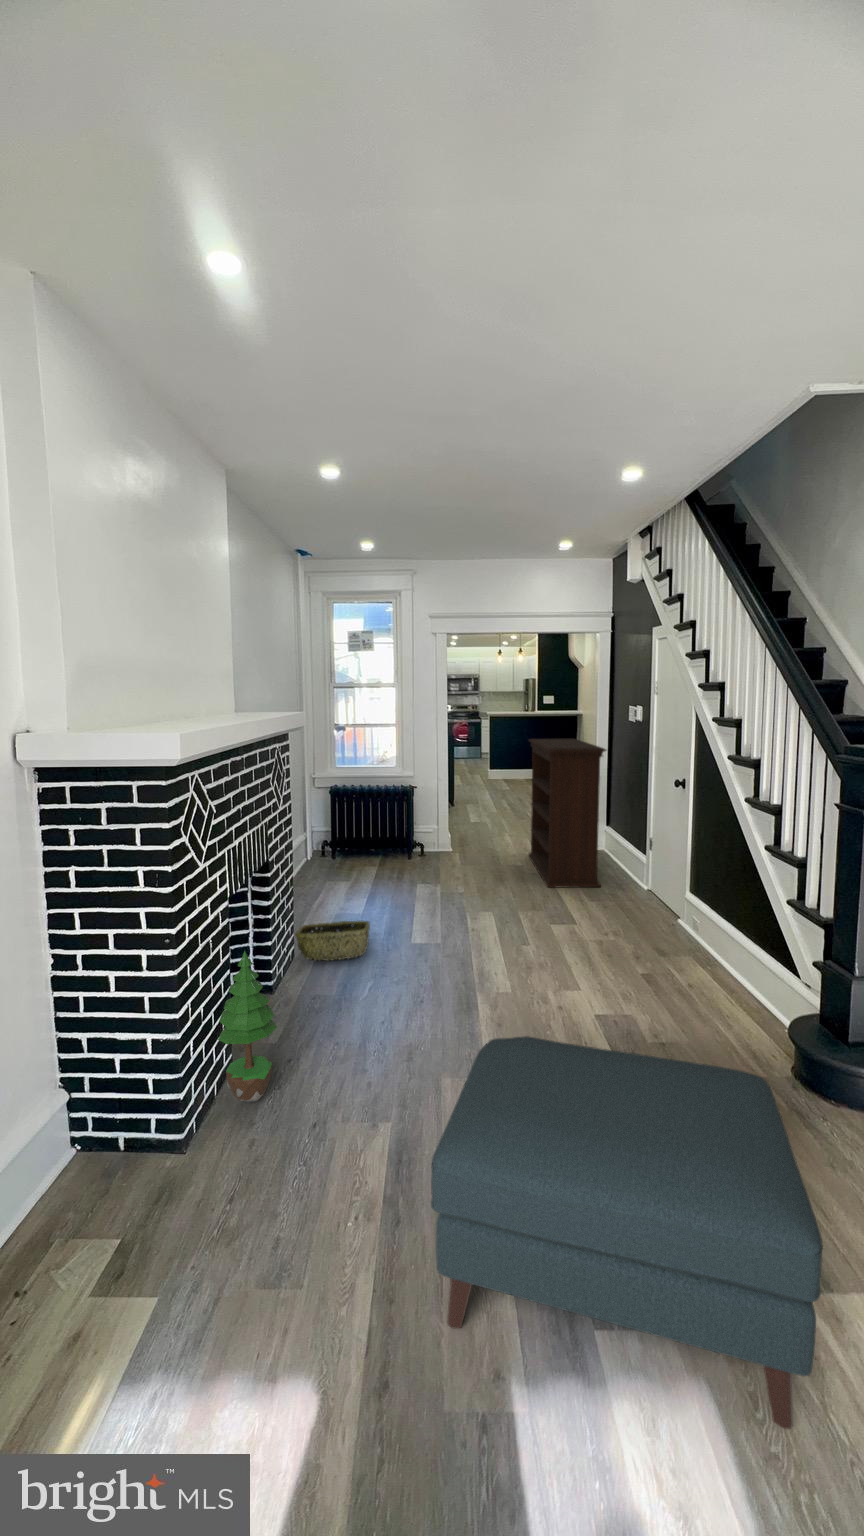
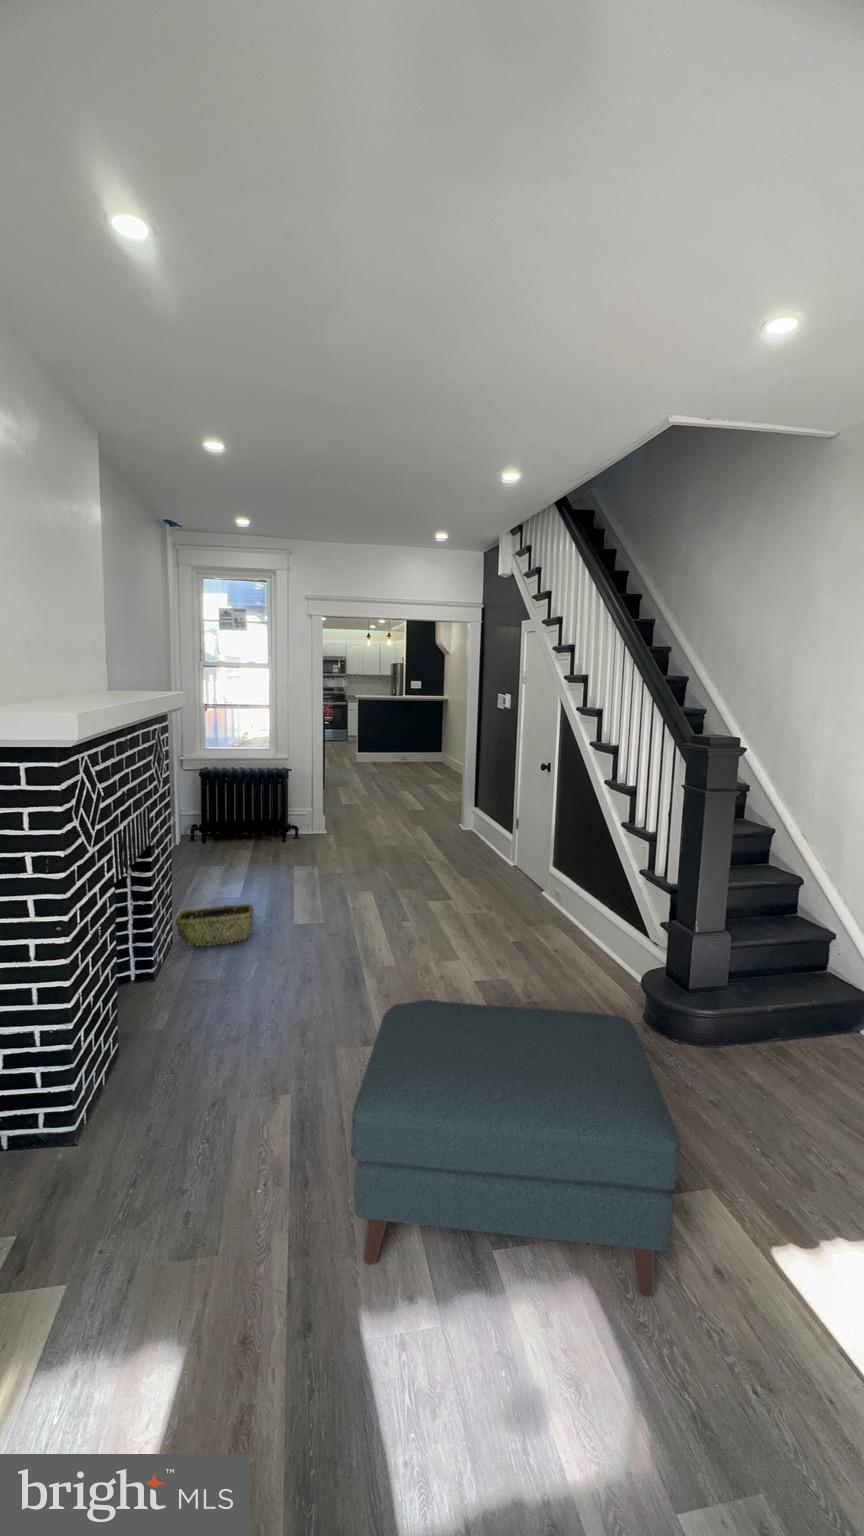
bookshelf: present [528,739,606,888] -> none [402,723,480,867]
potted tree: present [218,951,277,1102] -> none [110,936,173,1089]

